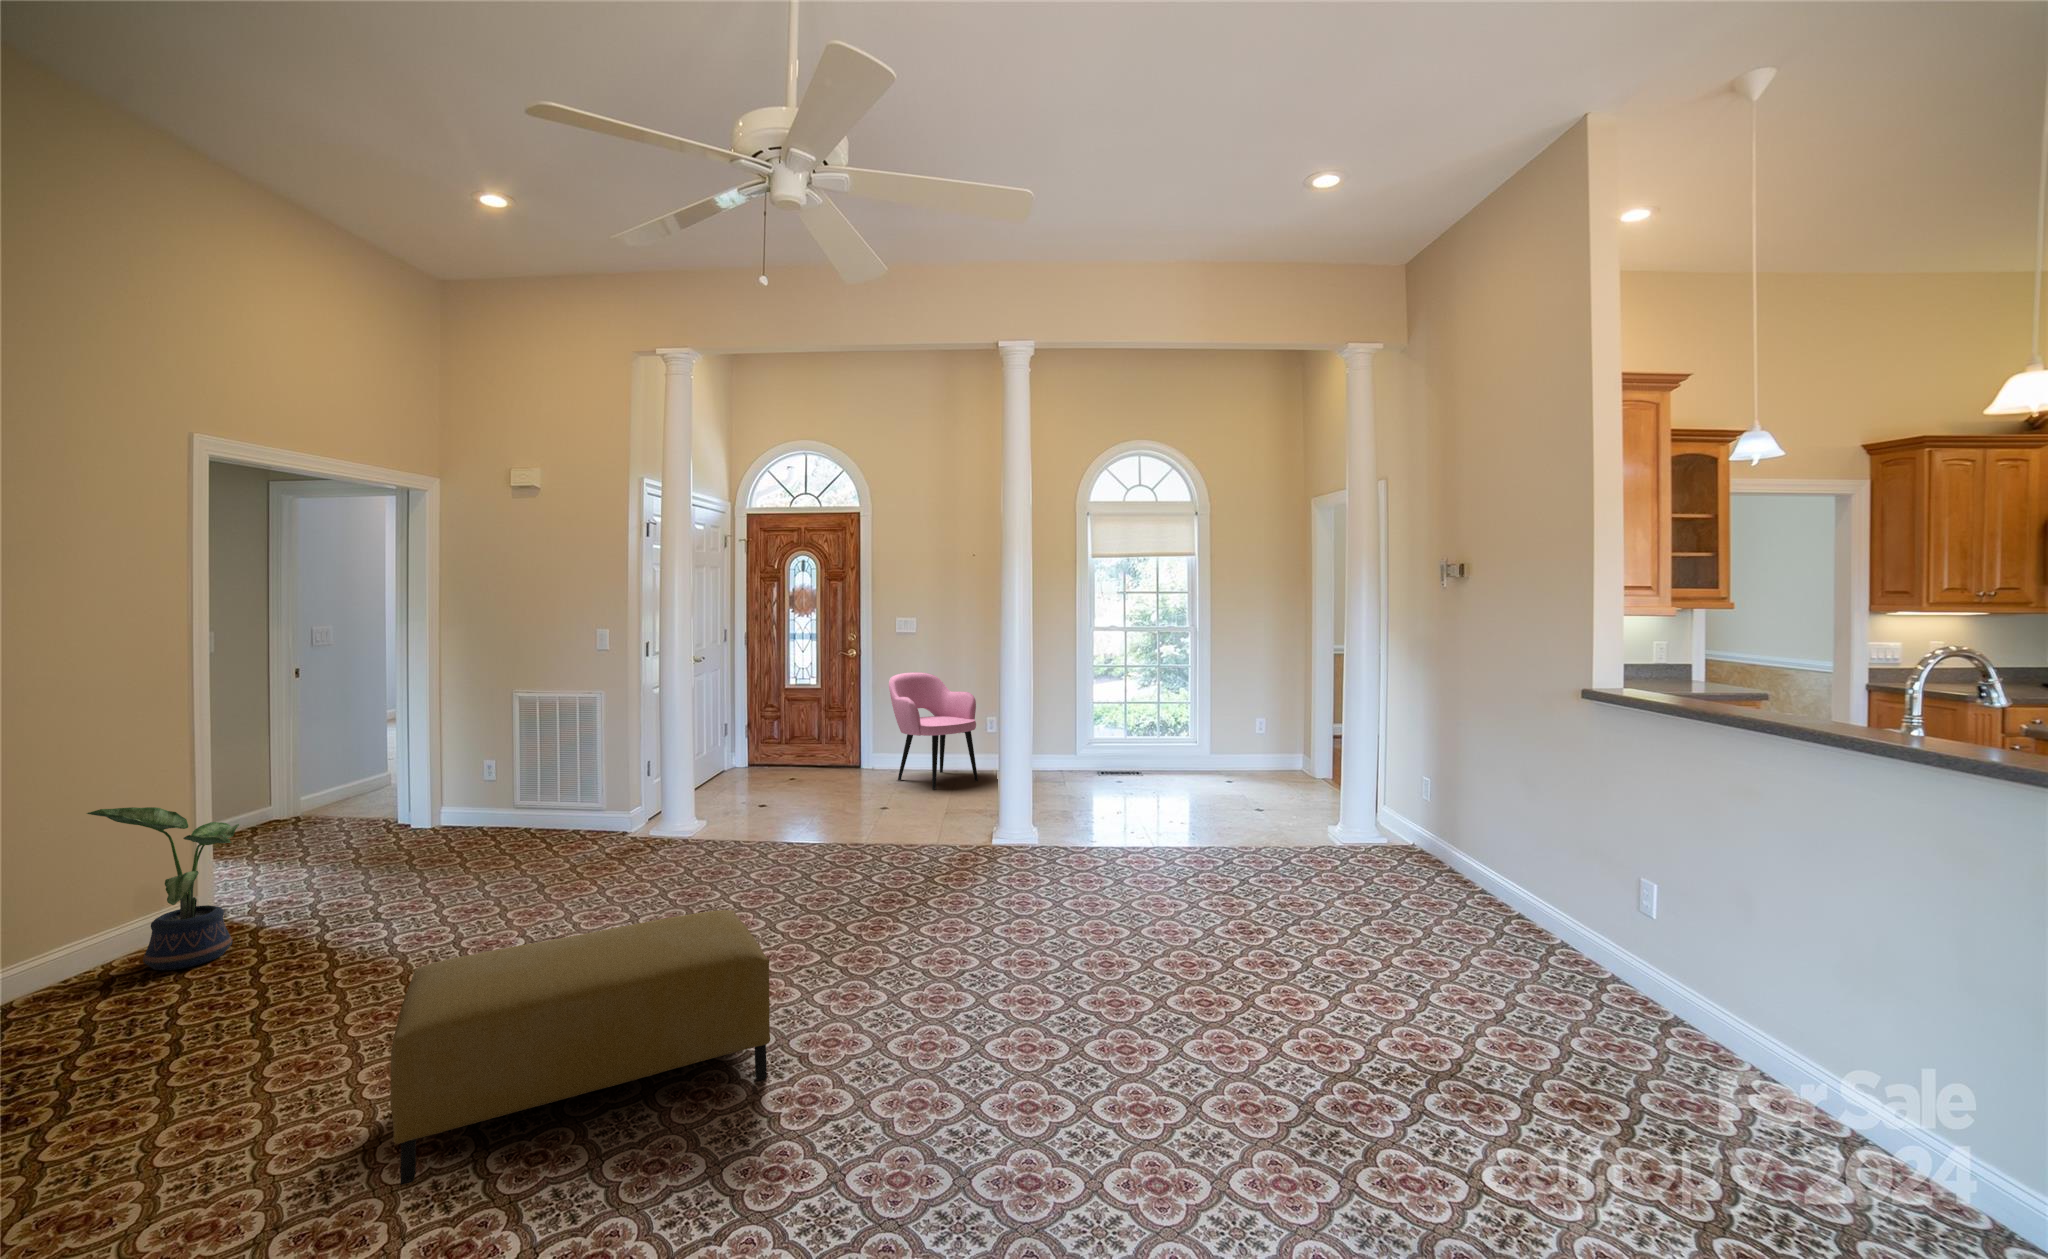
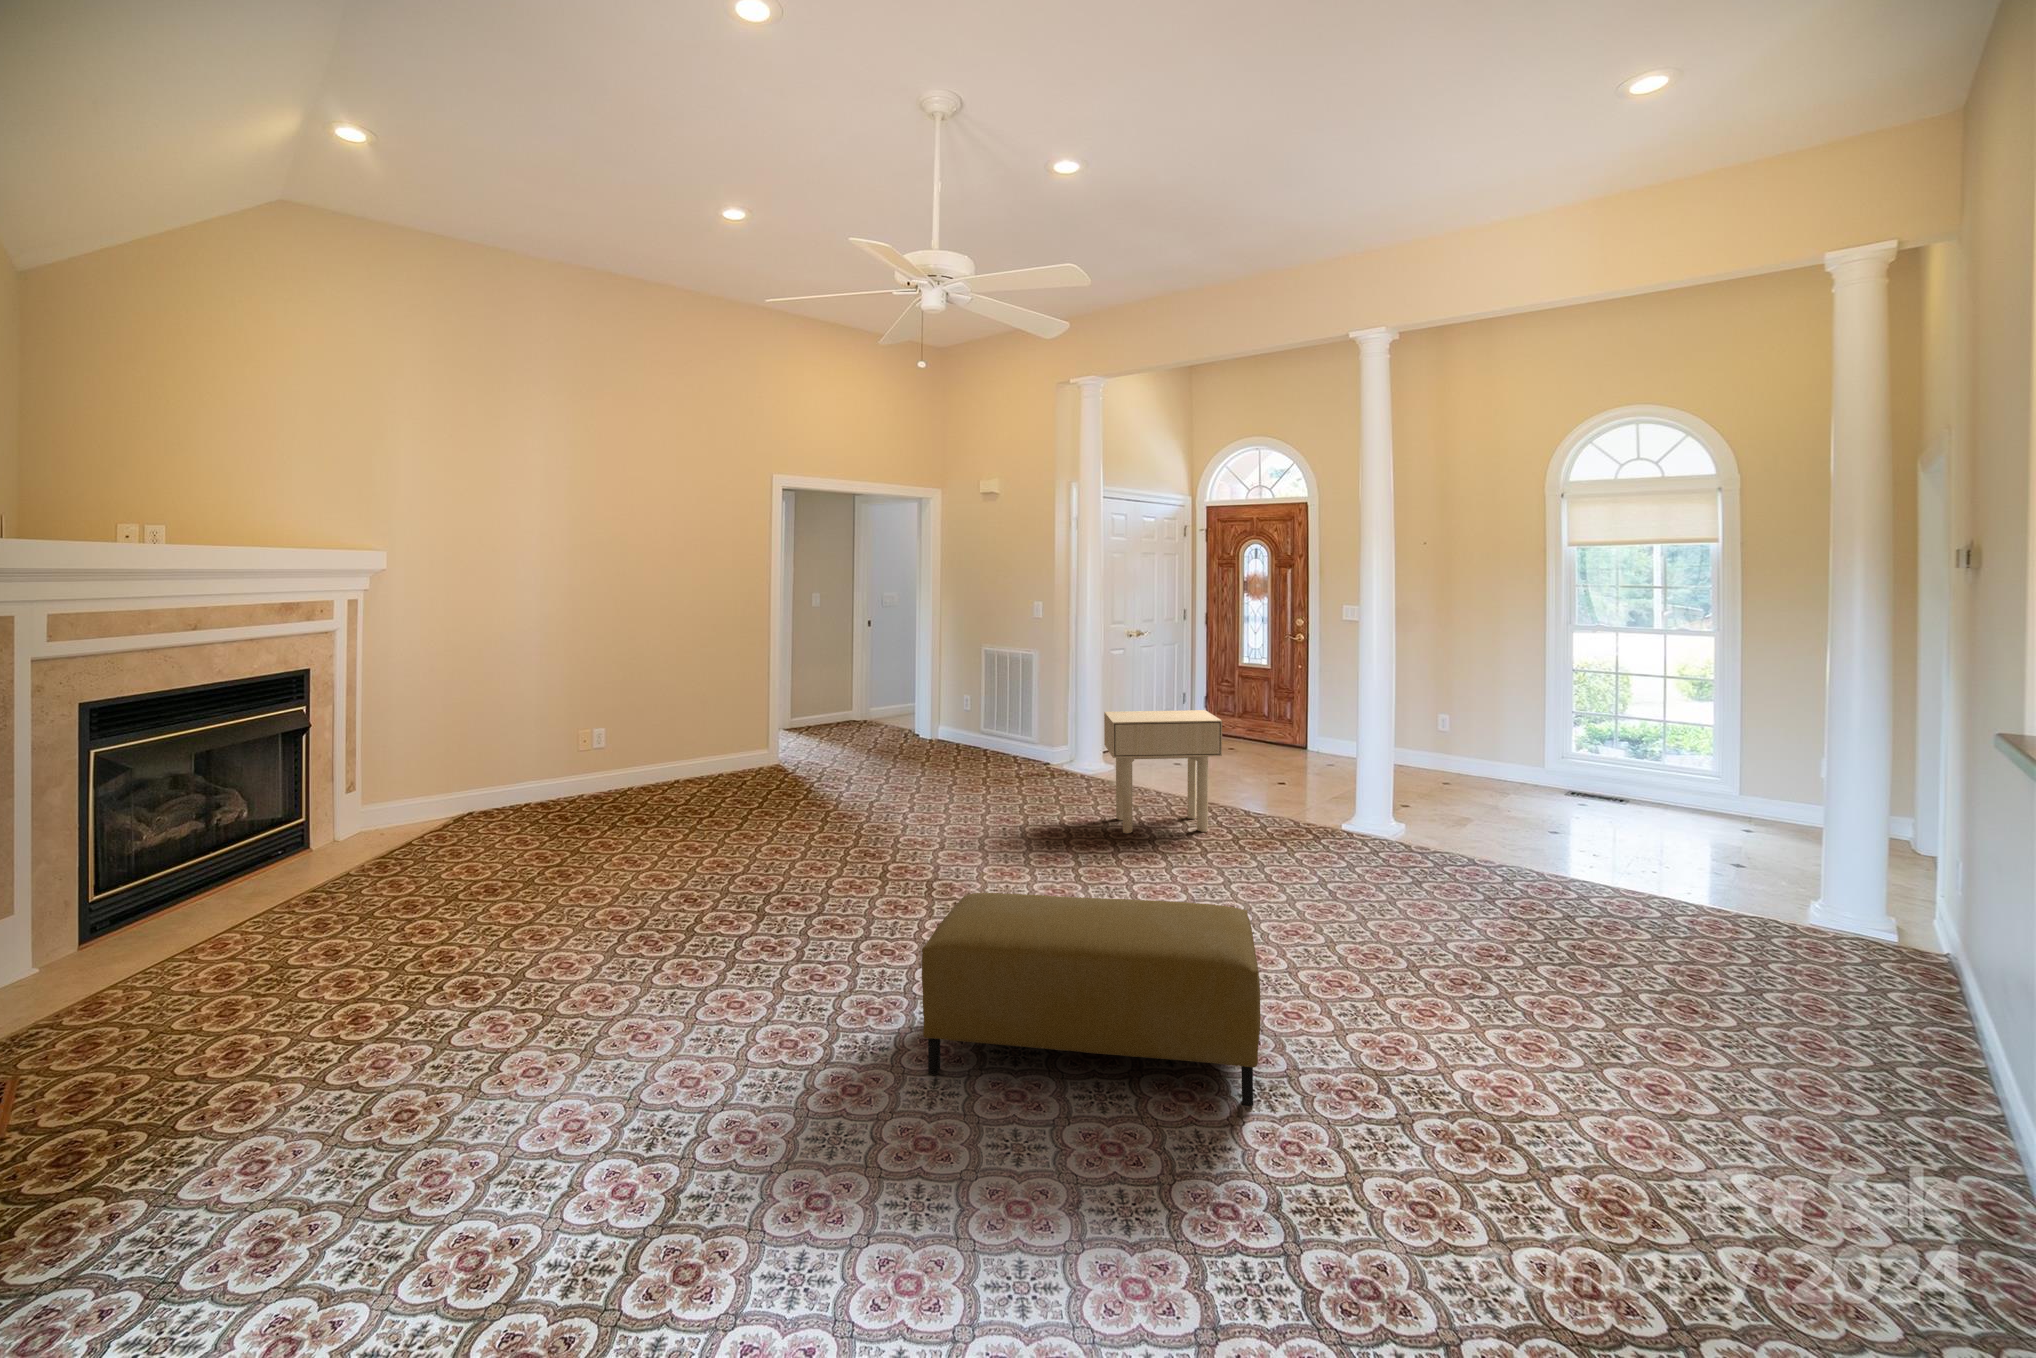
armchair: present [889,672,978,790] -> none [1546,663,1688,824]
side table: none [506,732,643,866] -> present [1104,710,1222,833]
potted plant: present [87,807,239,970] -> none [826,734,910,861]

